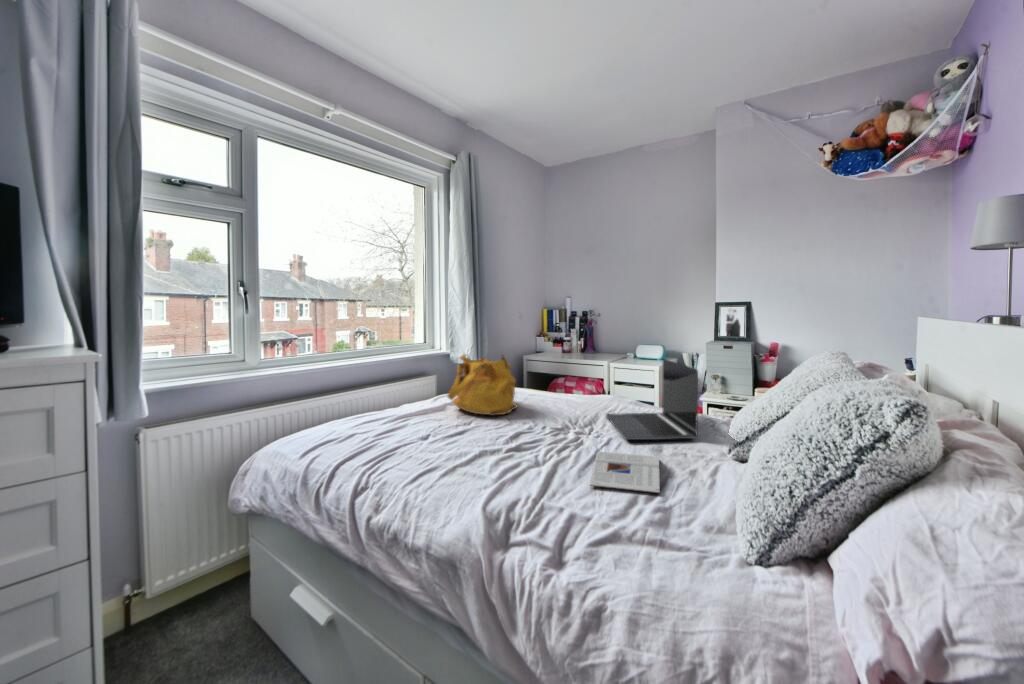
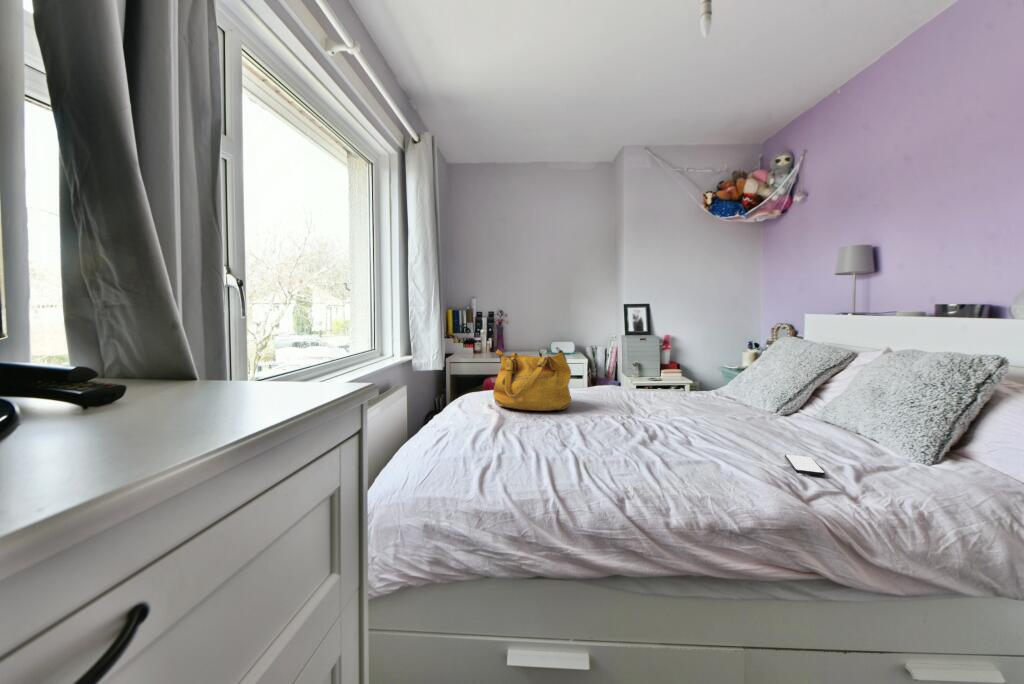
laptop: present [606,359,698,440] -> none [646,347,748,413]
magazine: present [590,452,660,493] -> none [719,420,819,447]
smartphone: none [533,495,595,523] -> present [785,454,825,475]

